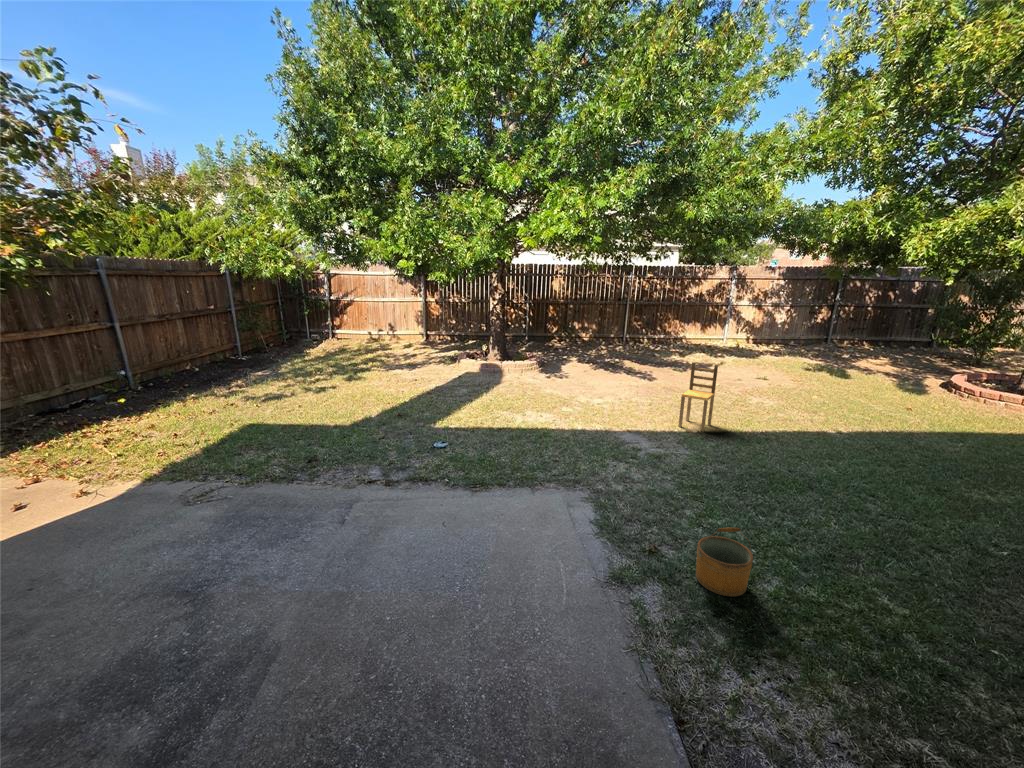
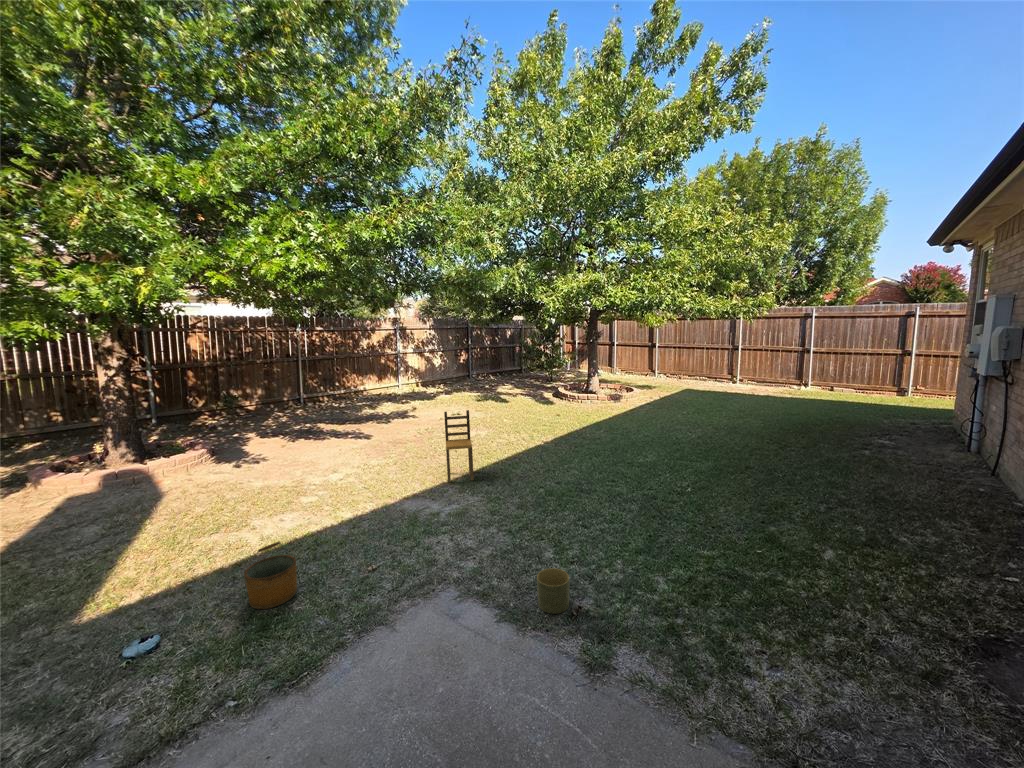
planter: none [646,496,677,532] -> present [537,568,569,614]
bucket: present [696,528,753,596] -> present [244,542,297,609]

